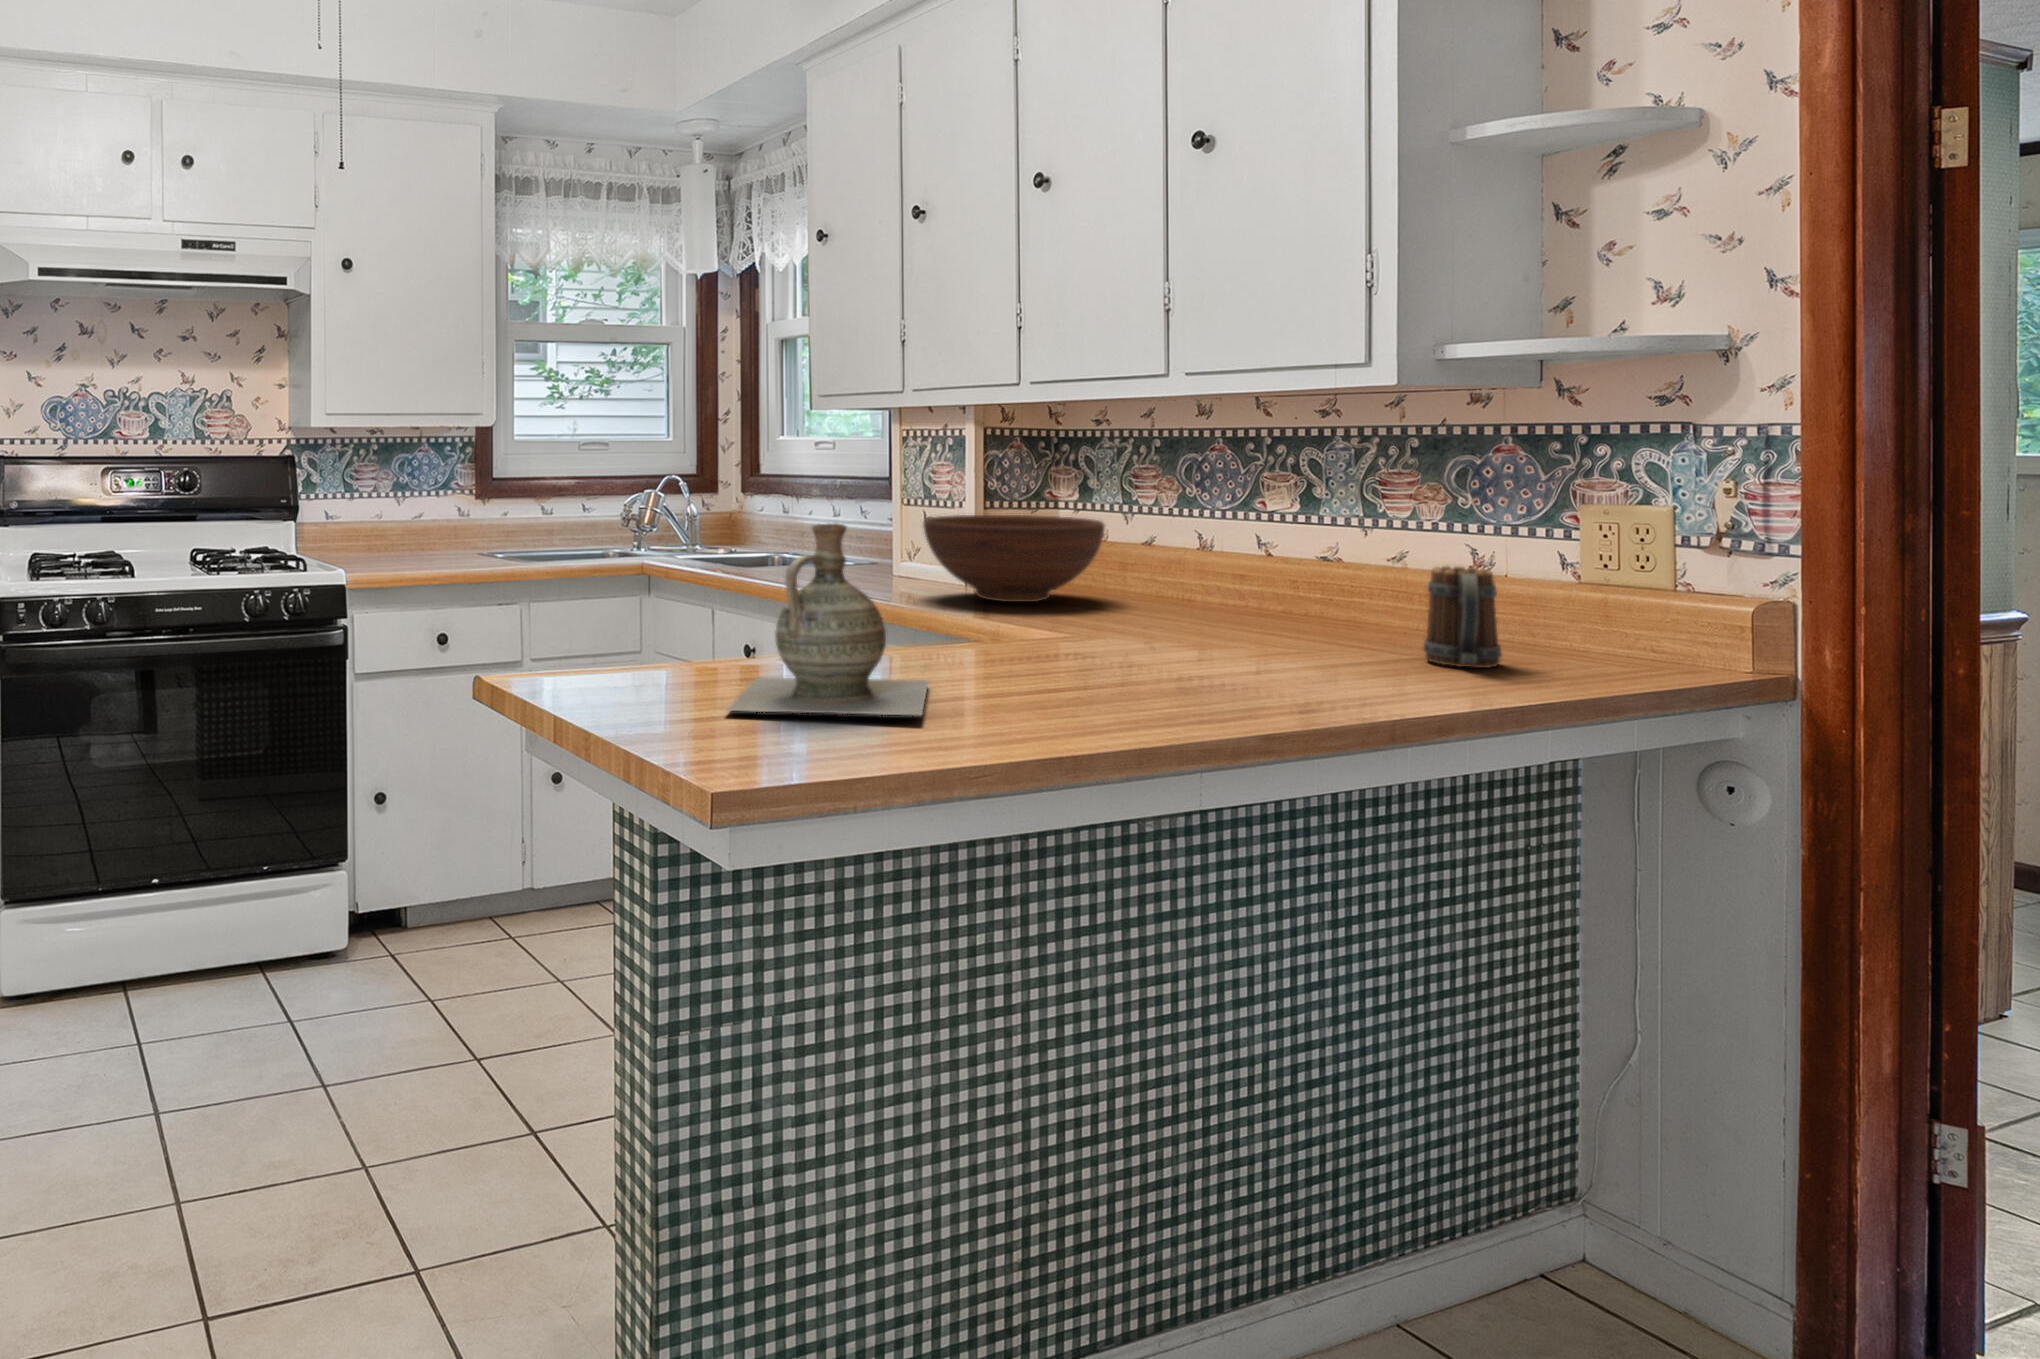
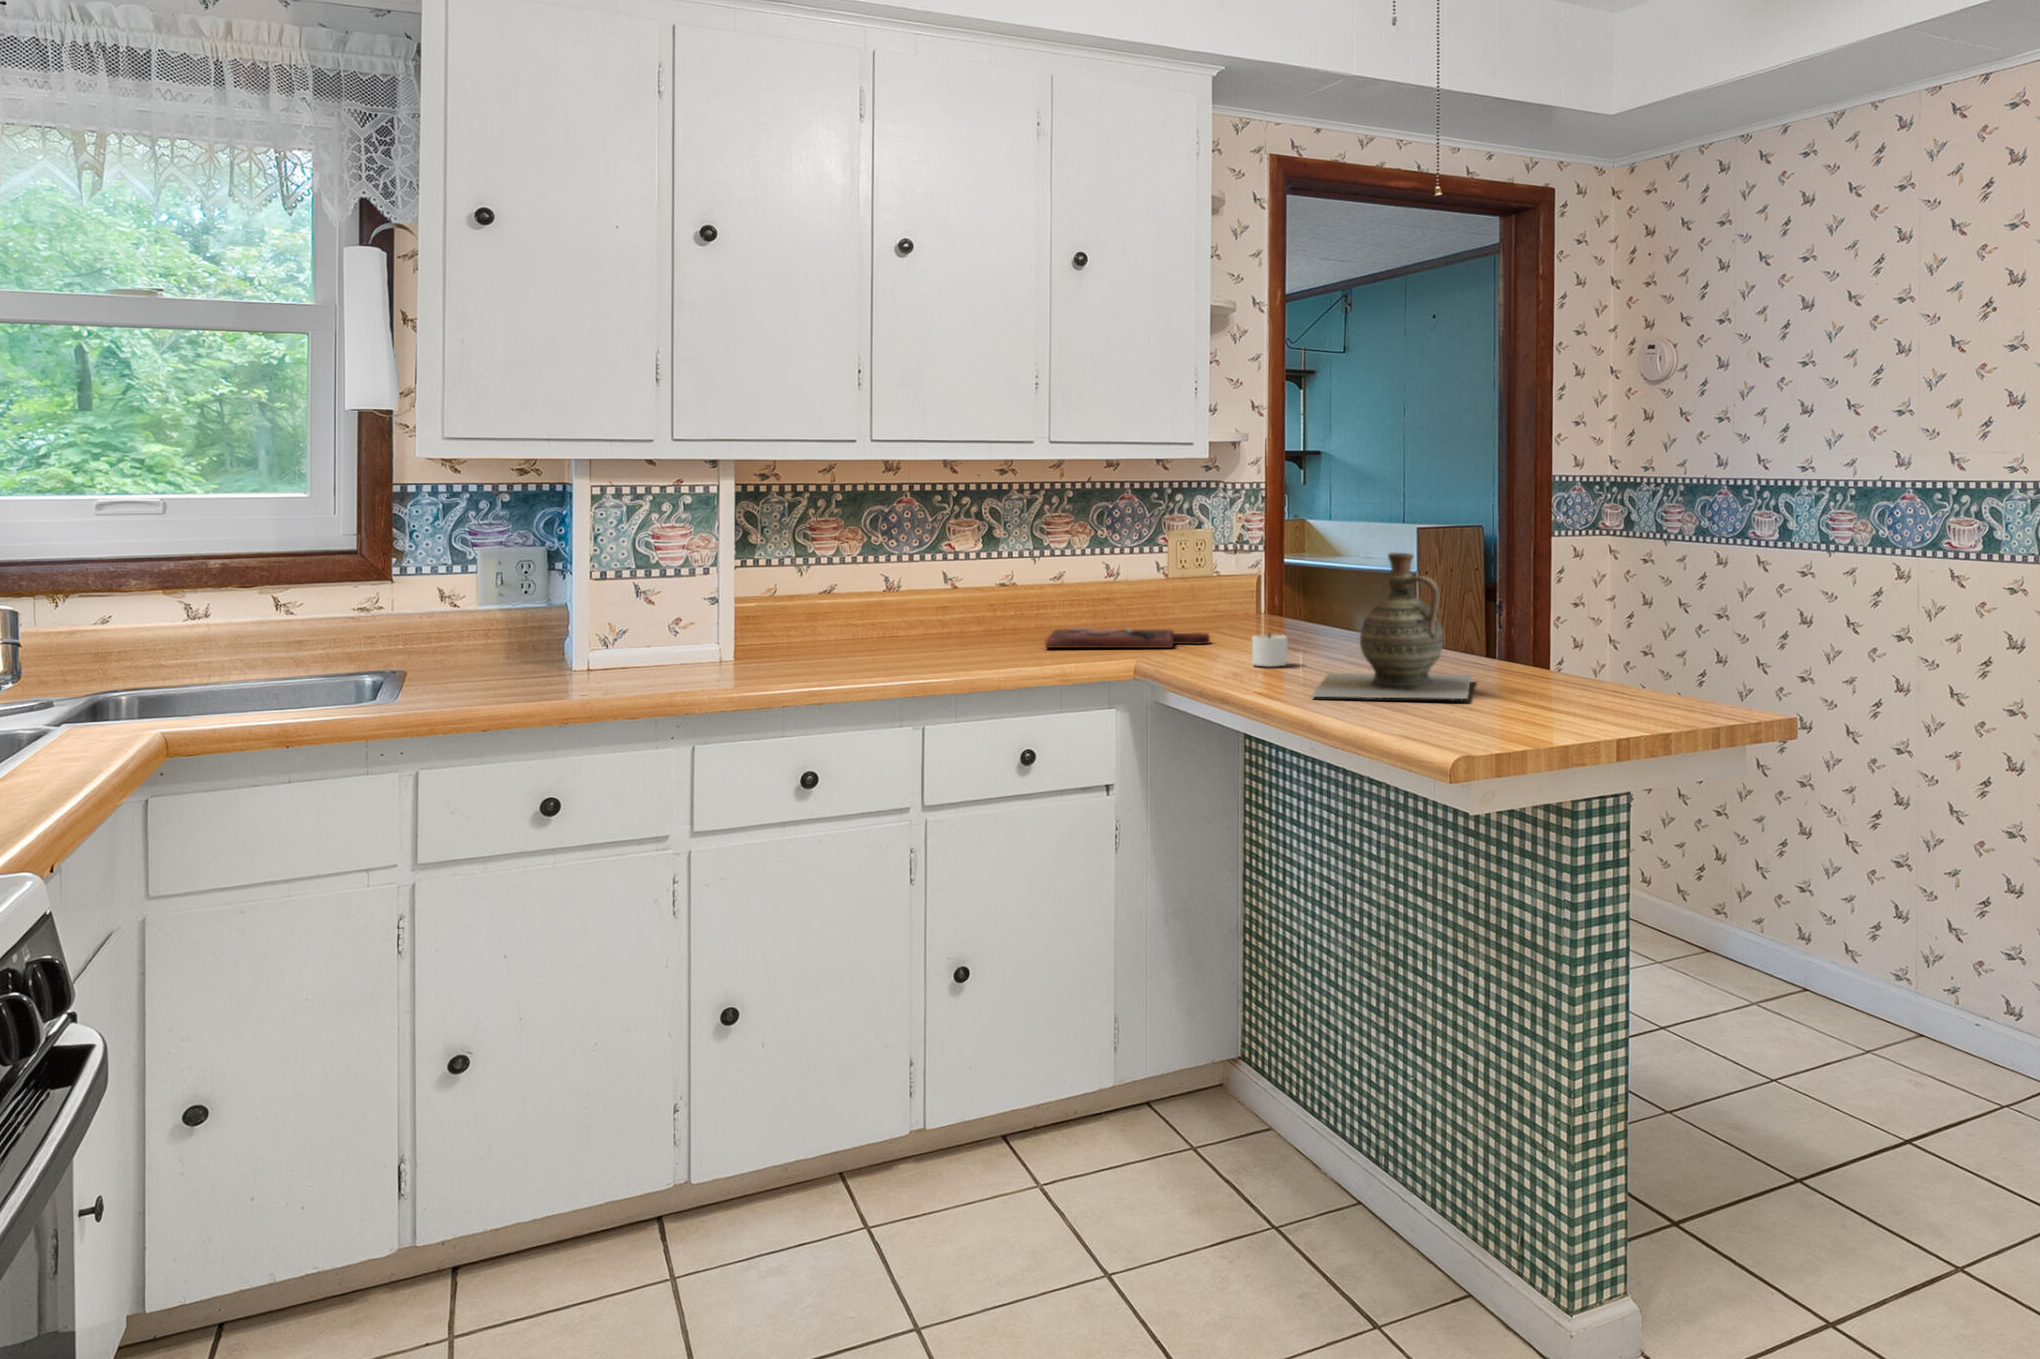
fruit bowl: present [923,515,1105,602] -> none [752,570,931,659]
mug: present [1423,566,1501,668] -> none [1201,570,1260,630]
cutting board: none [1121,614,1306,661] -> present [1045,628,1210,648]
candle: none [1013,630,1063,680] -> present [1252,633,1287,666]

